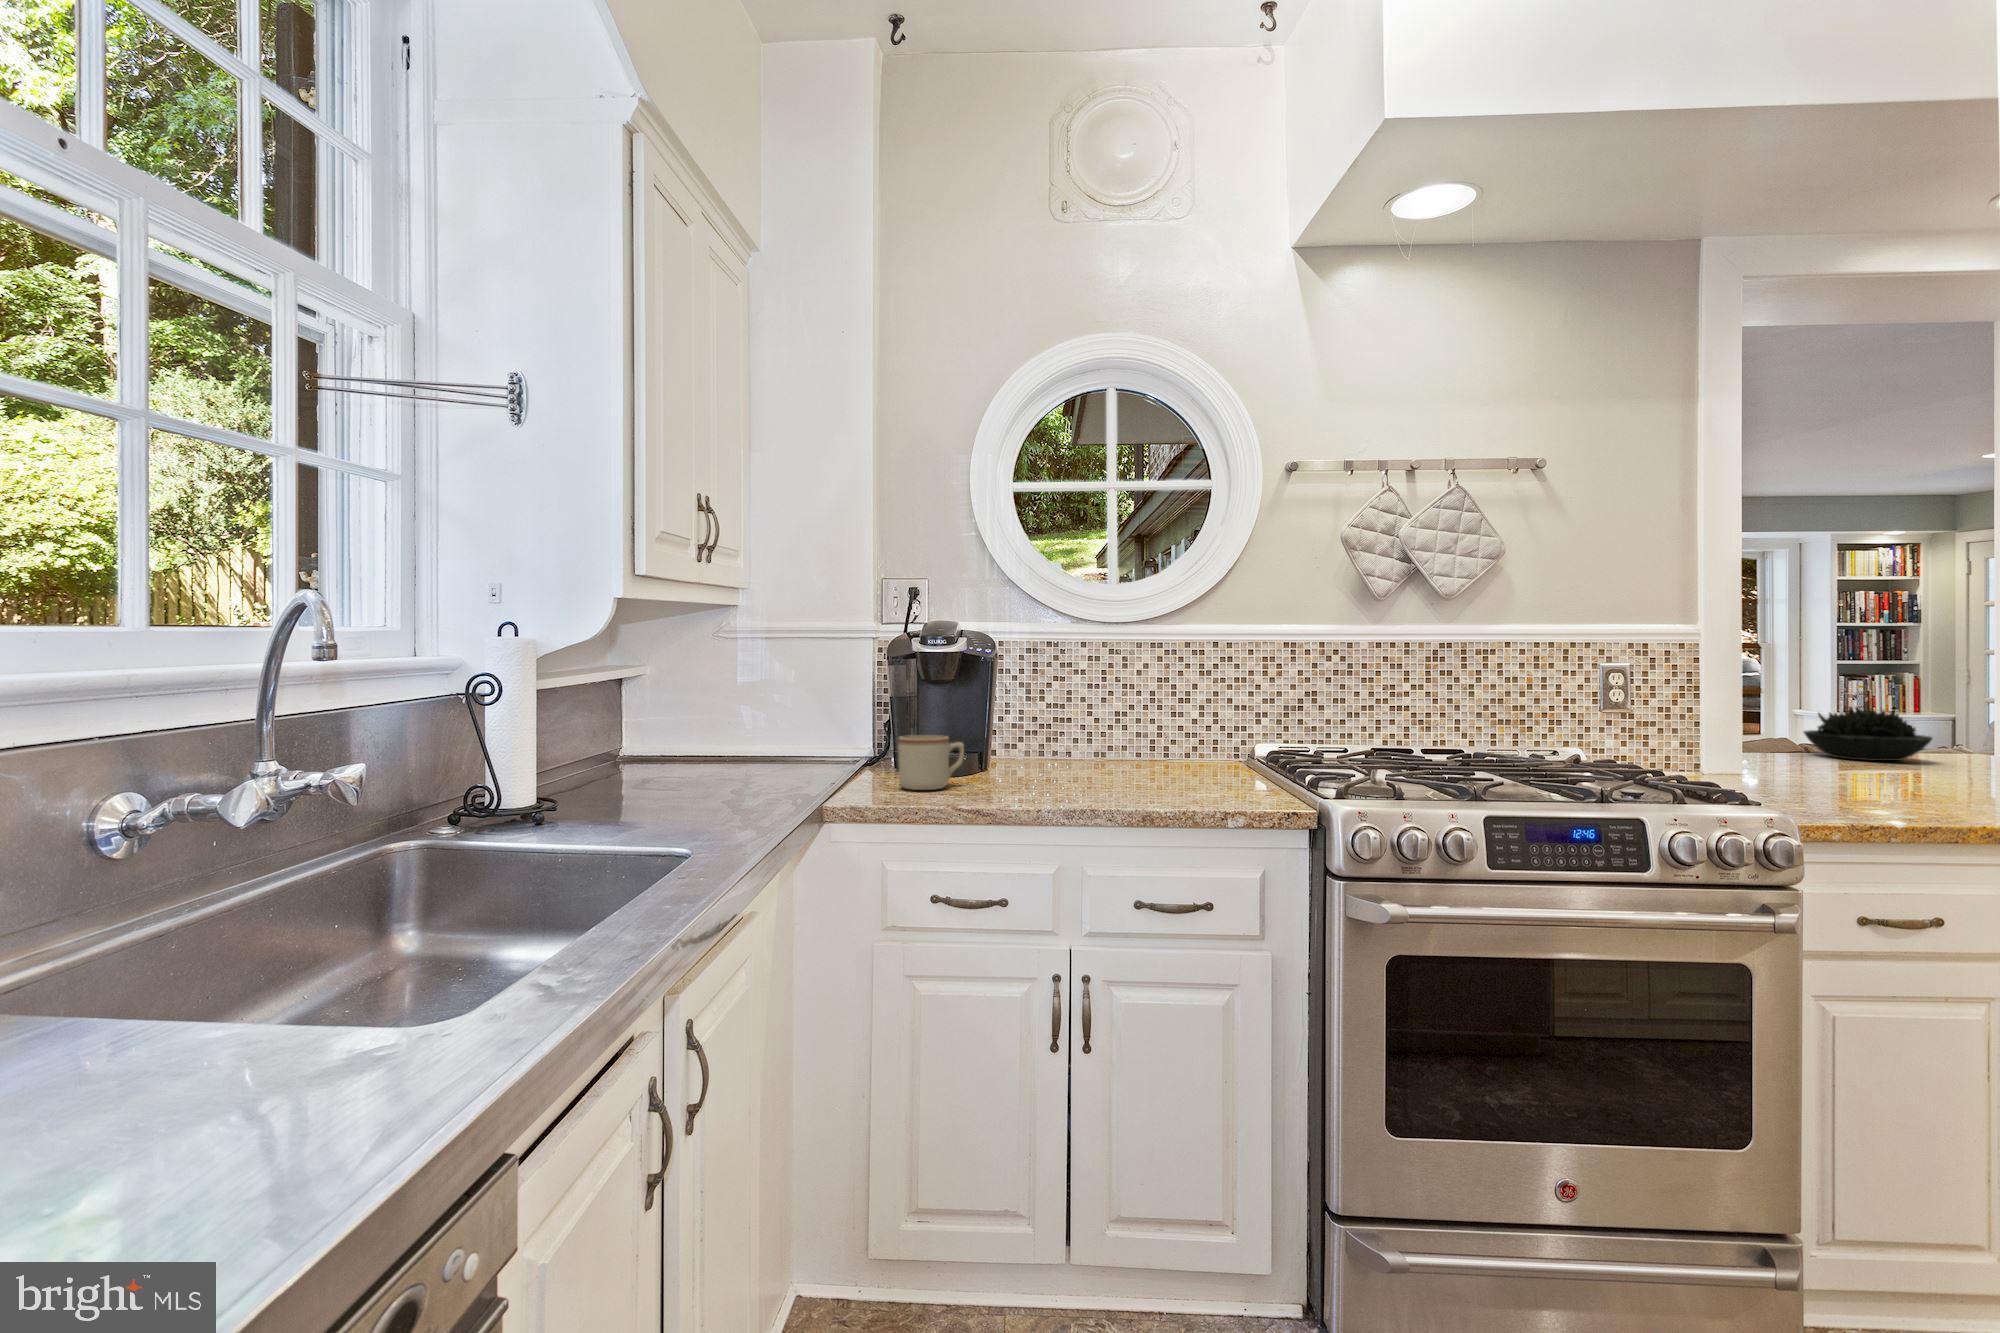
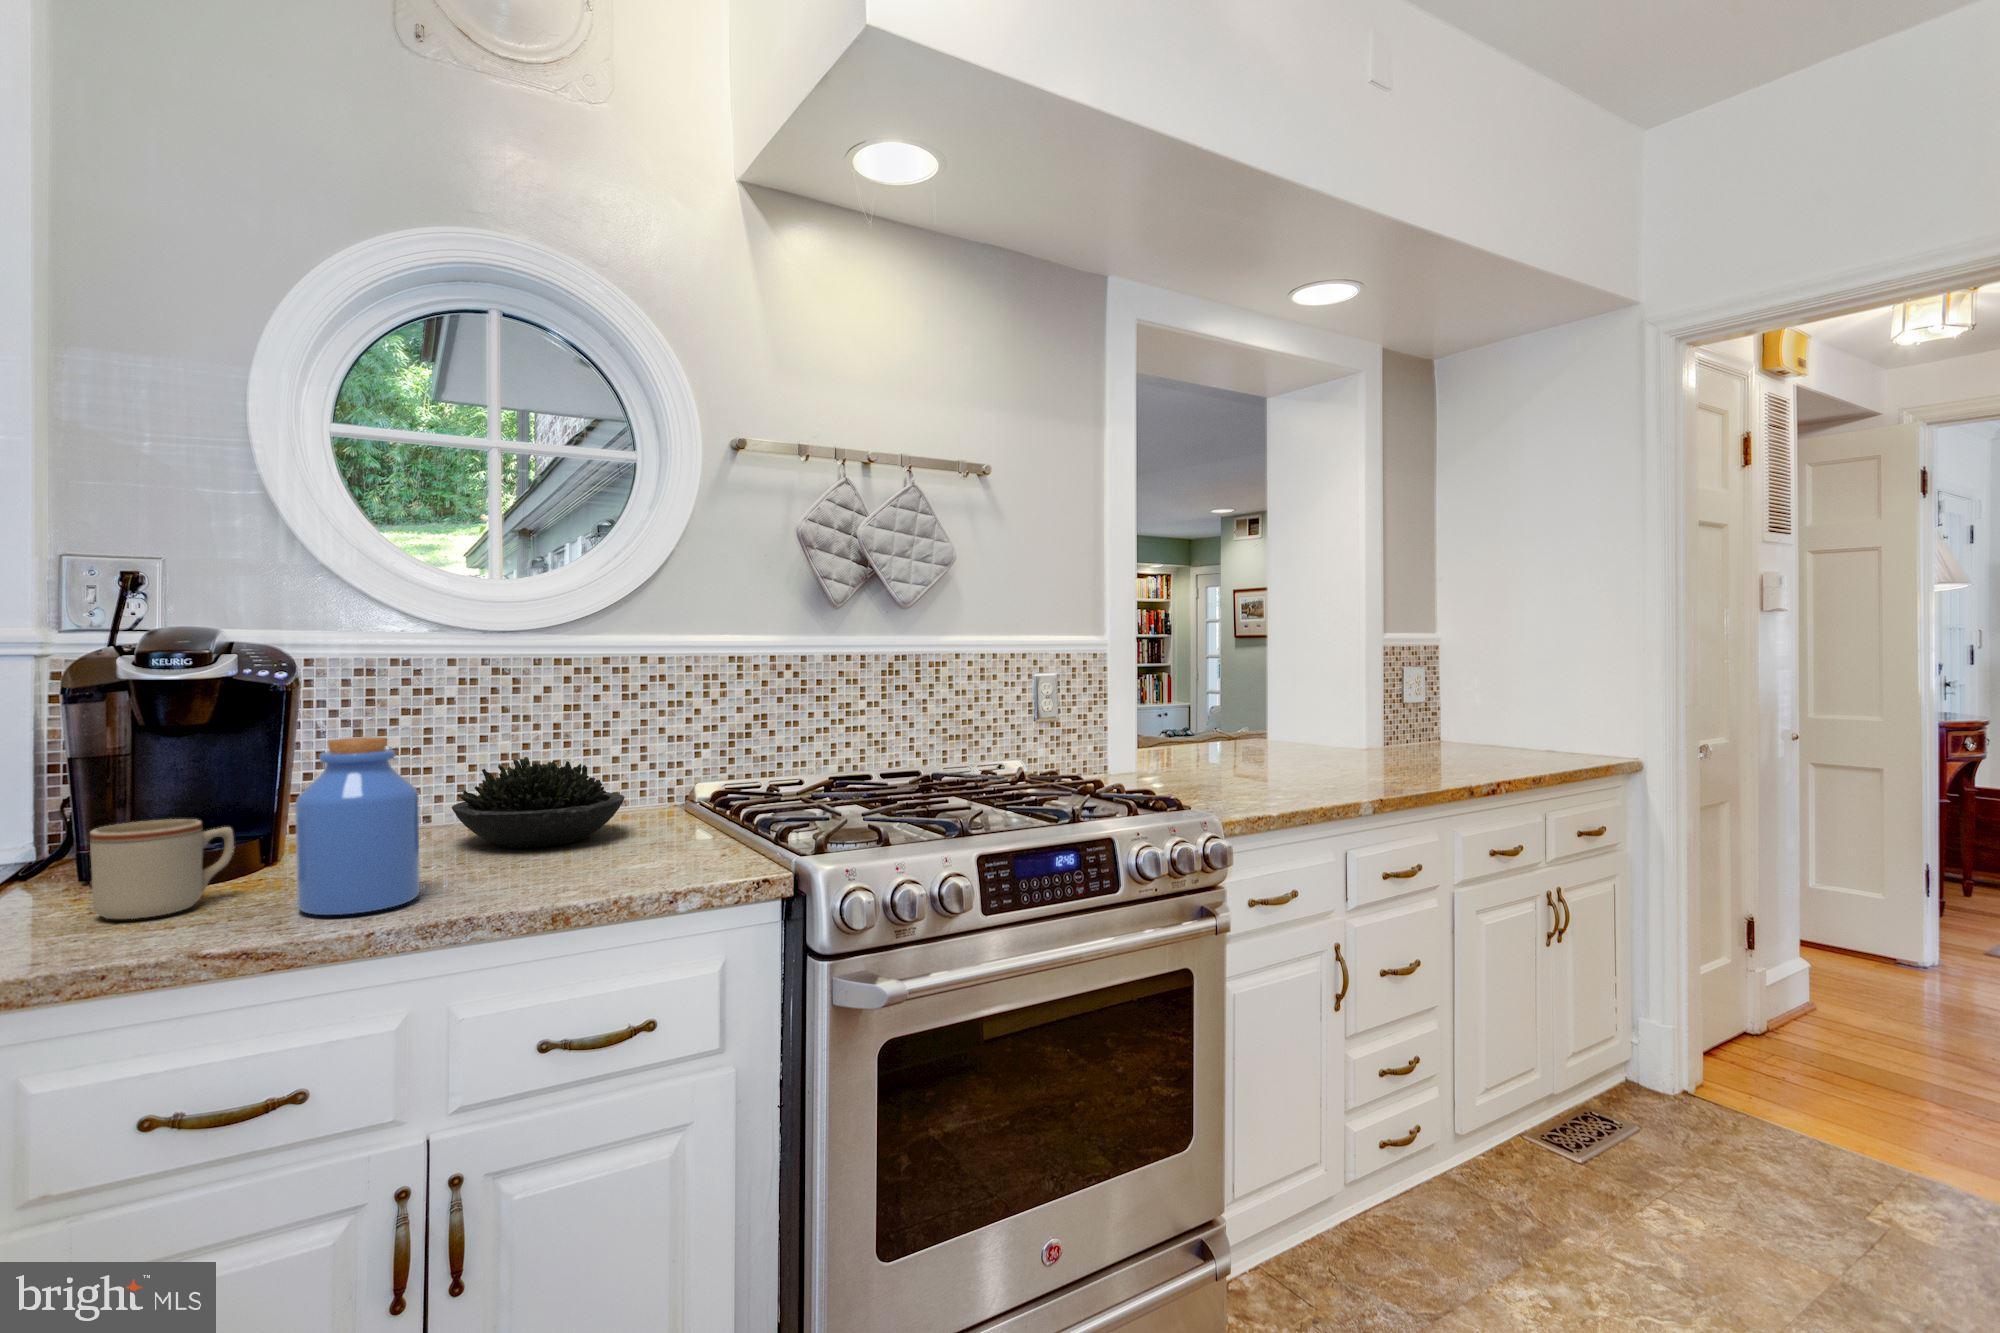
jar: none [997,689,1063,799] -> present [295,737,420,915]
succulent plant: present [1804,707,1932,761] -> present [452,757,625,848]

